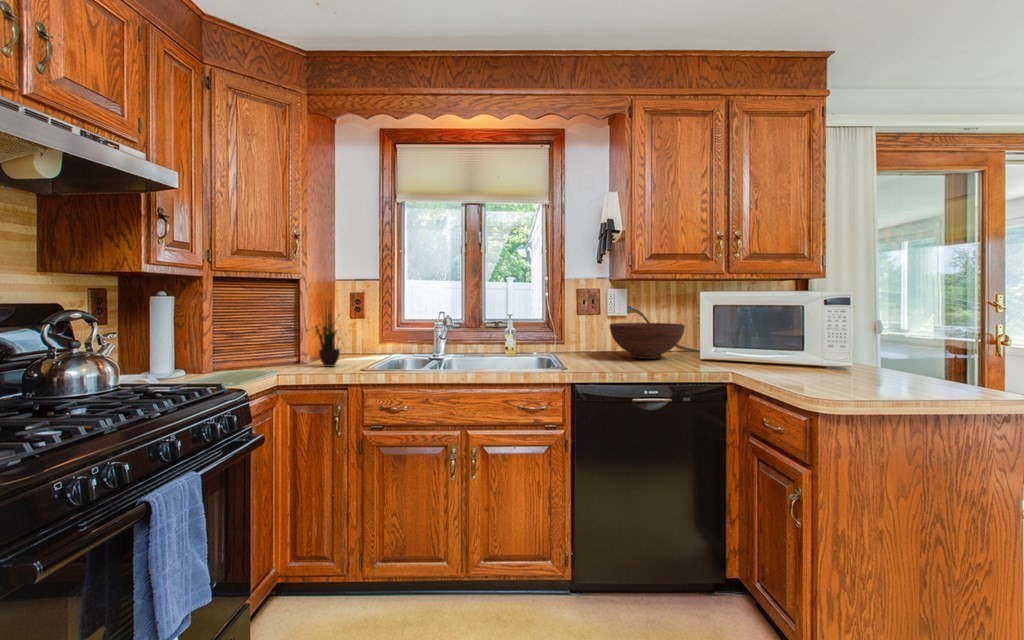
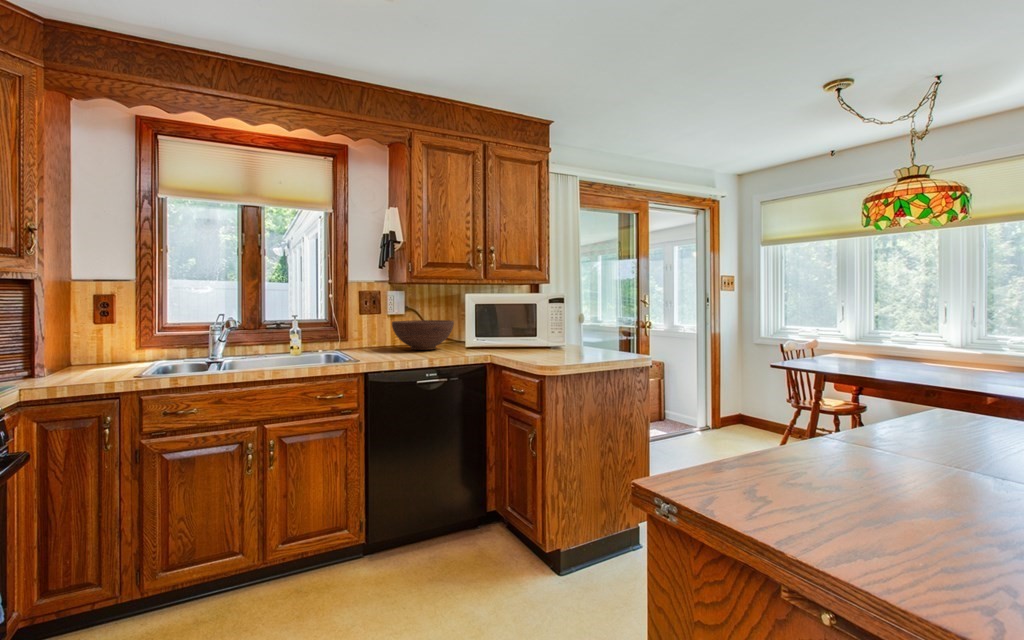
potted plant: present [315,310,340,367] -> none [48,288,108,377]

